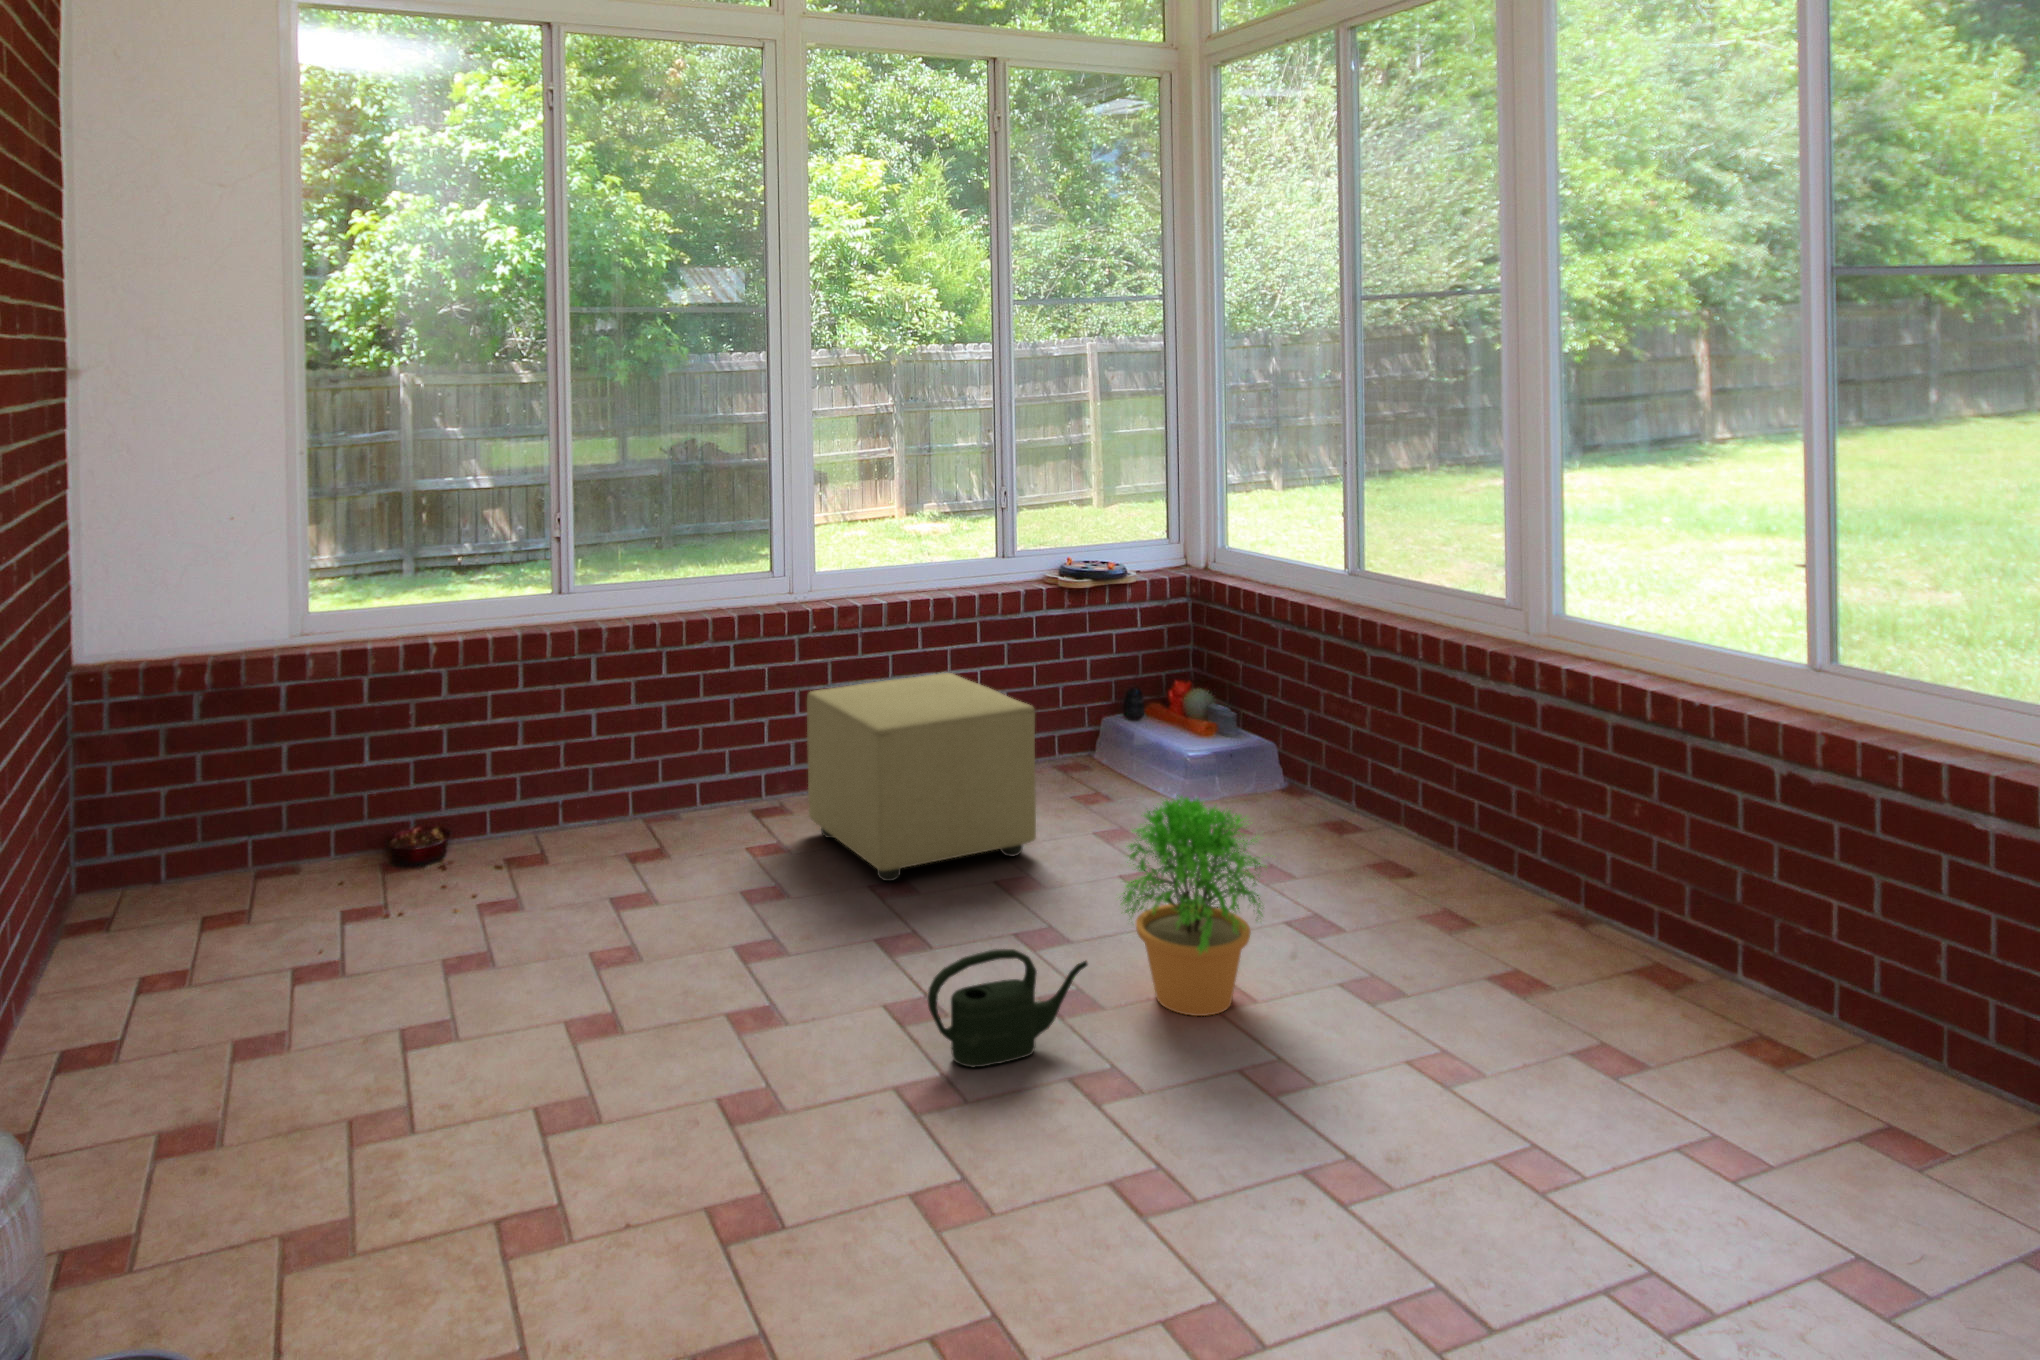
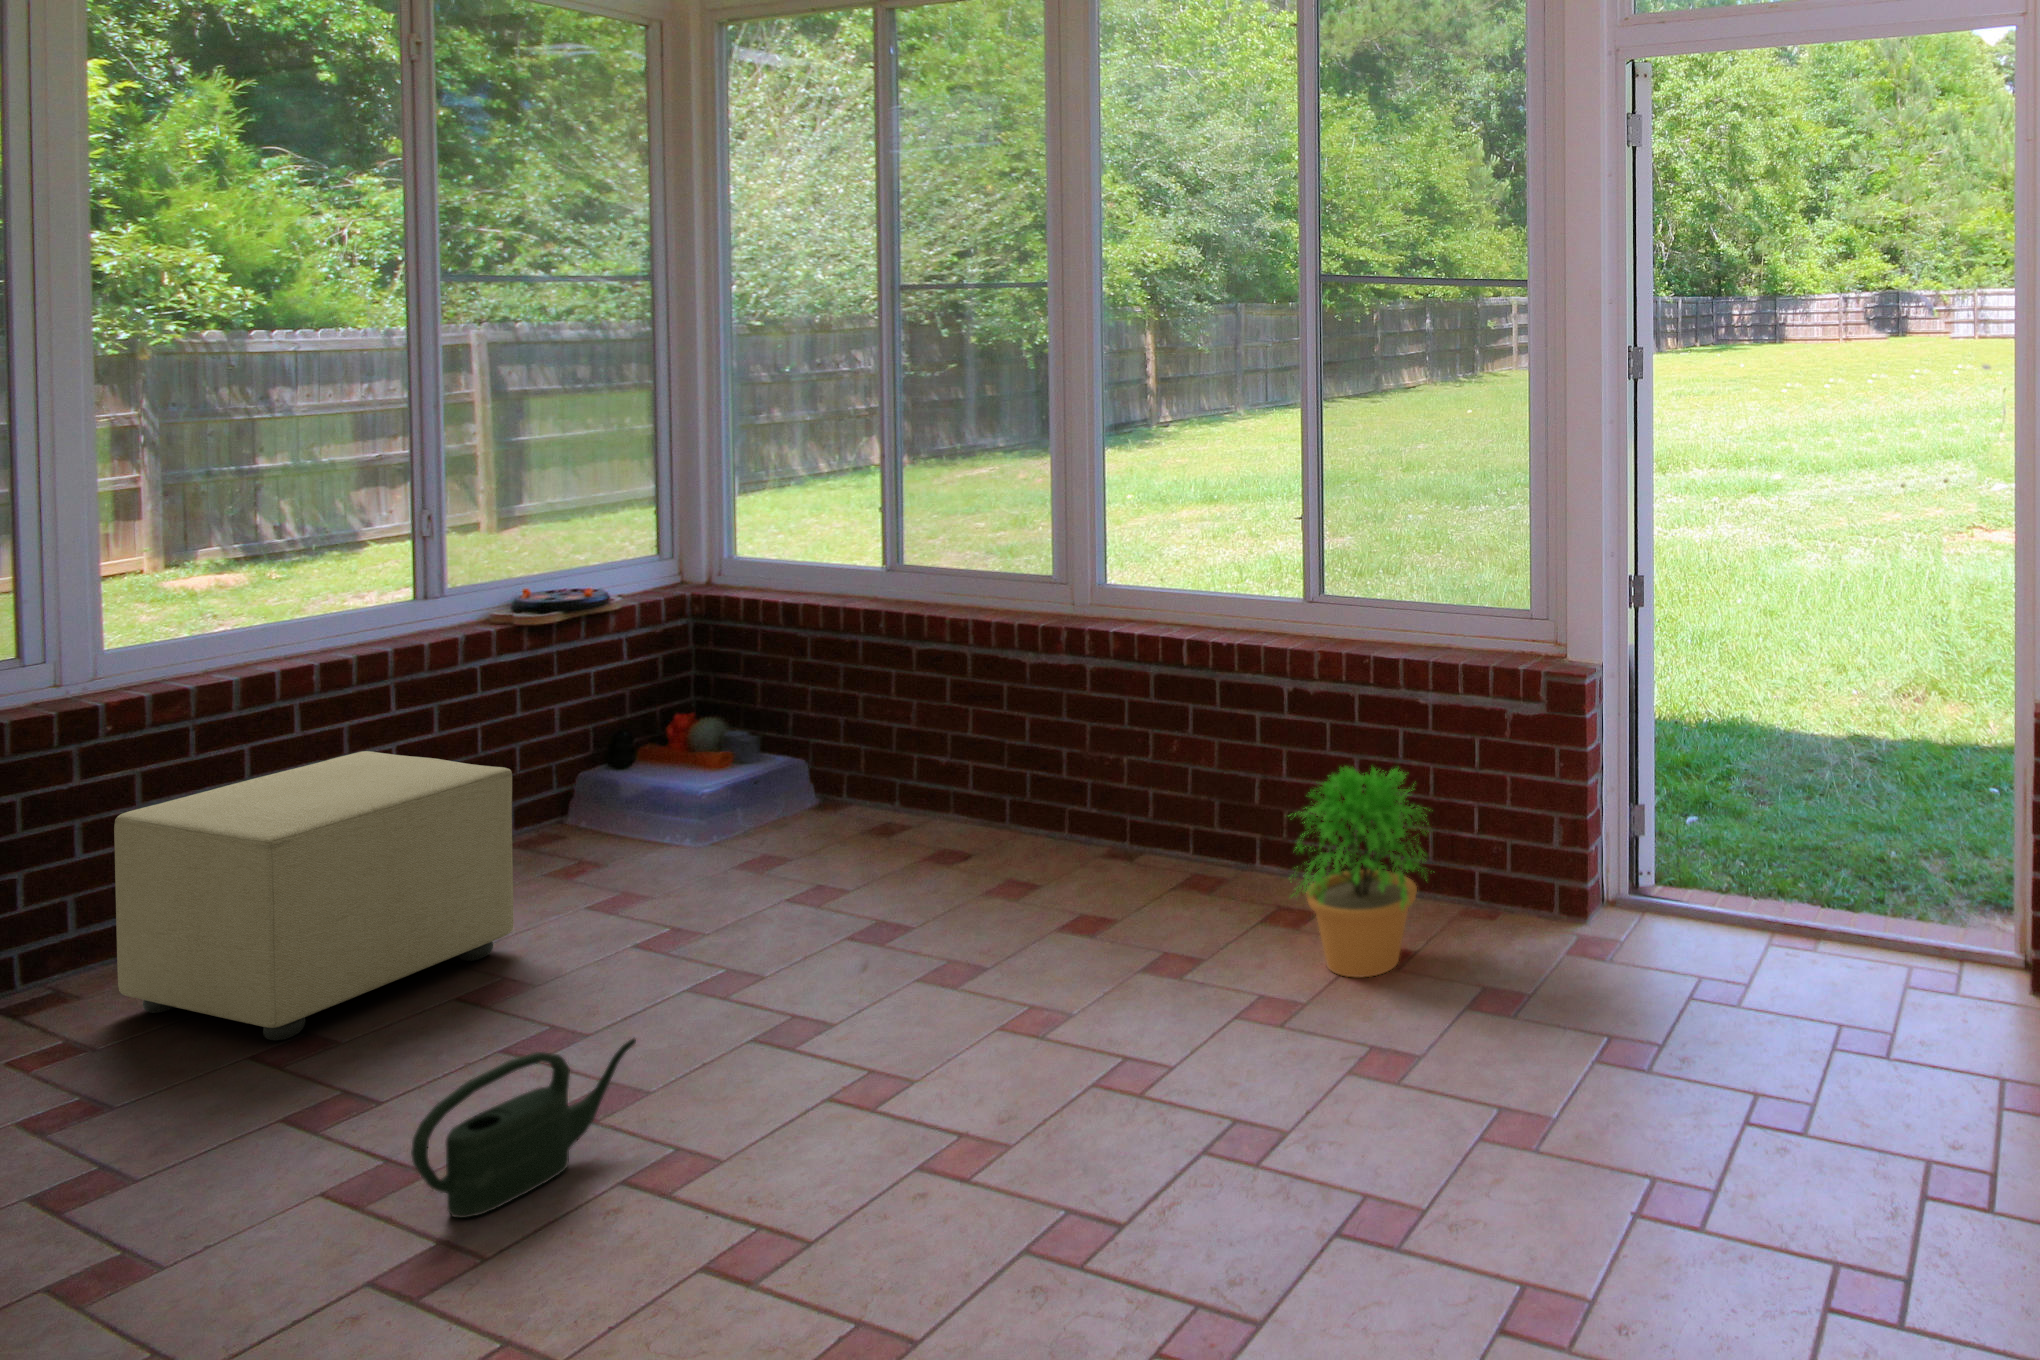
potted plant: present [1122,795,1267,1016] -> present [1294,767,1429,977]

